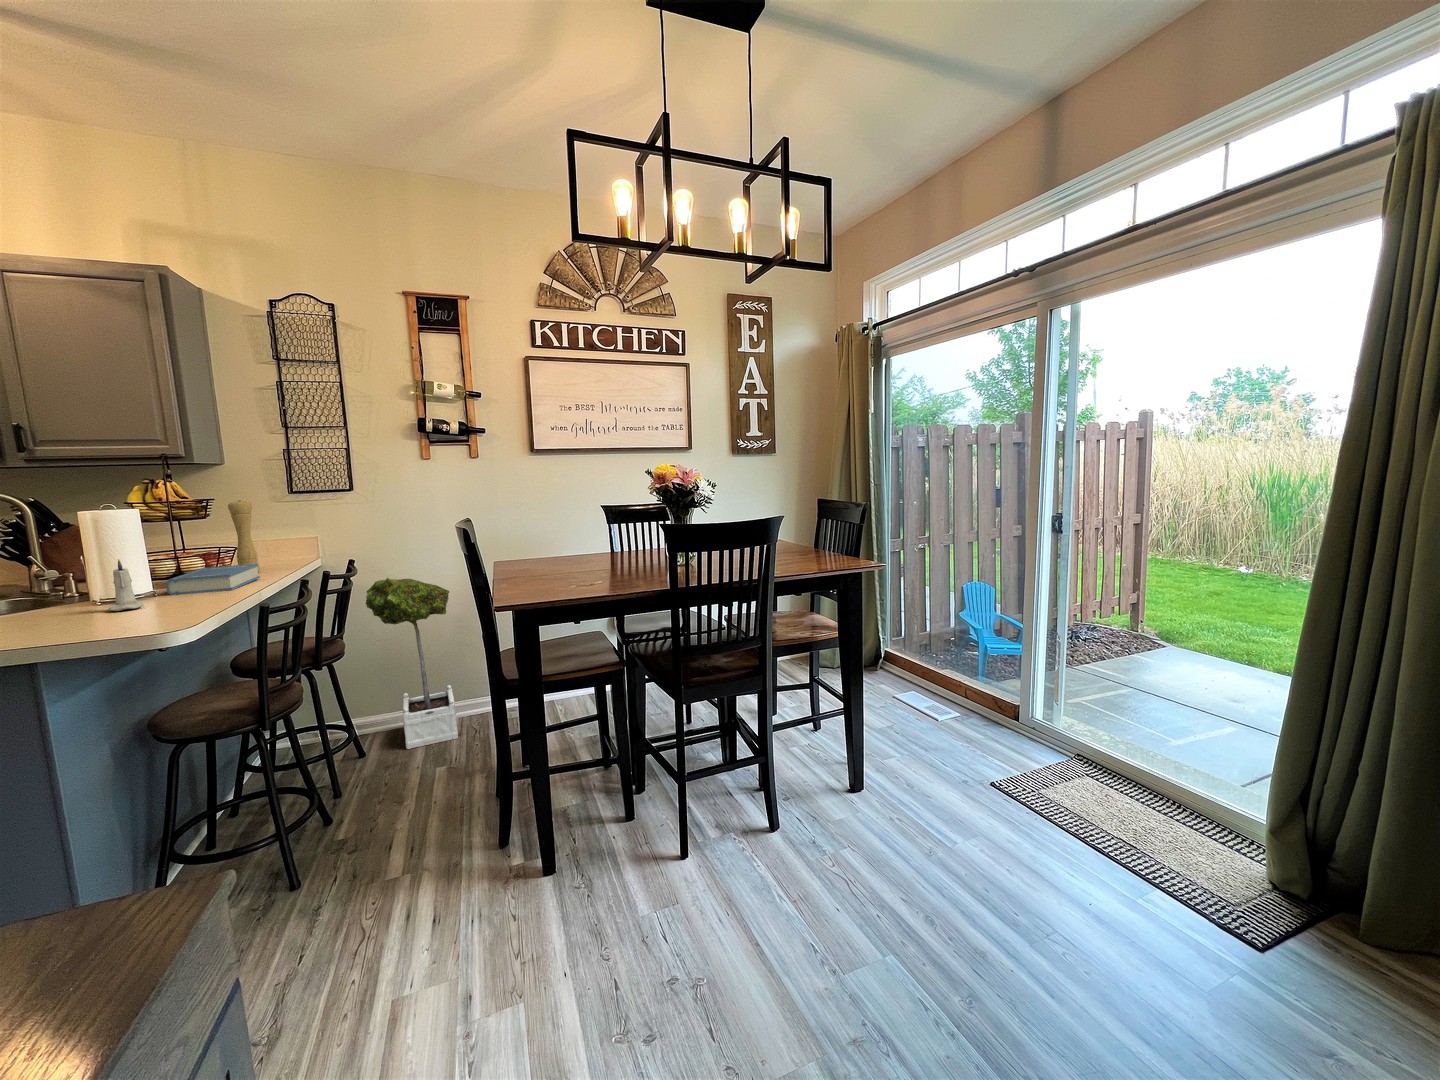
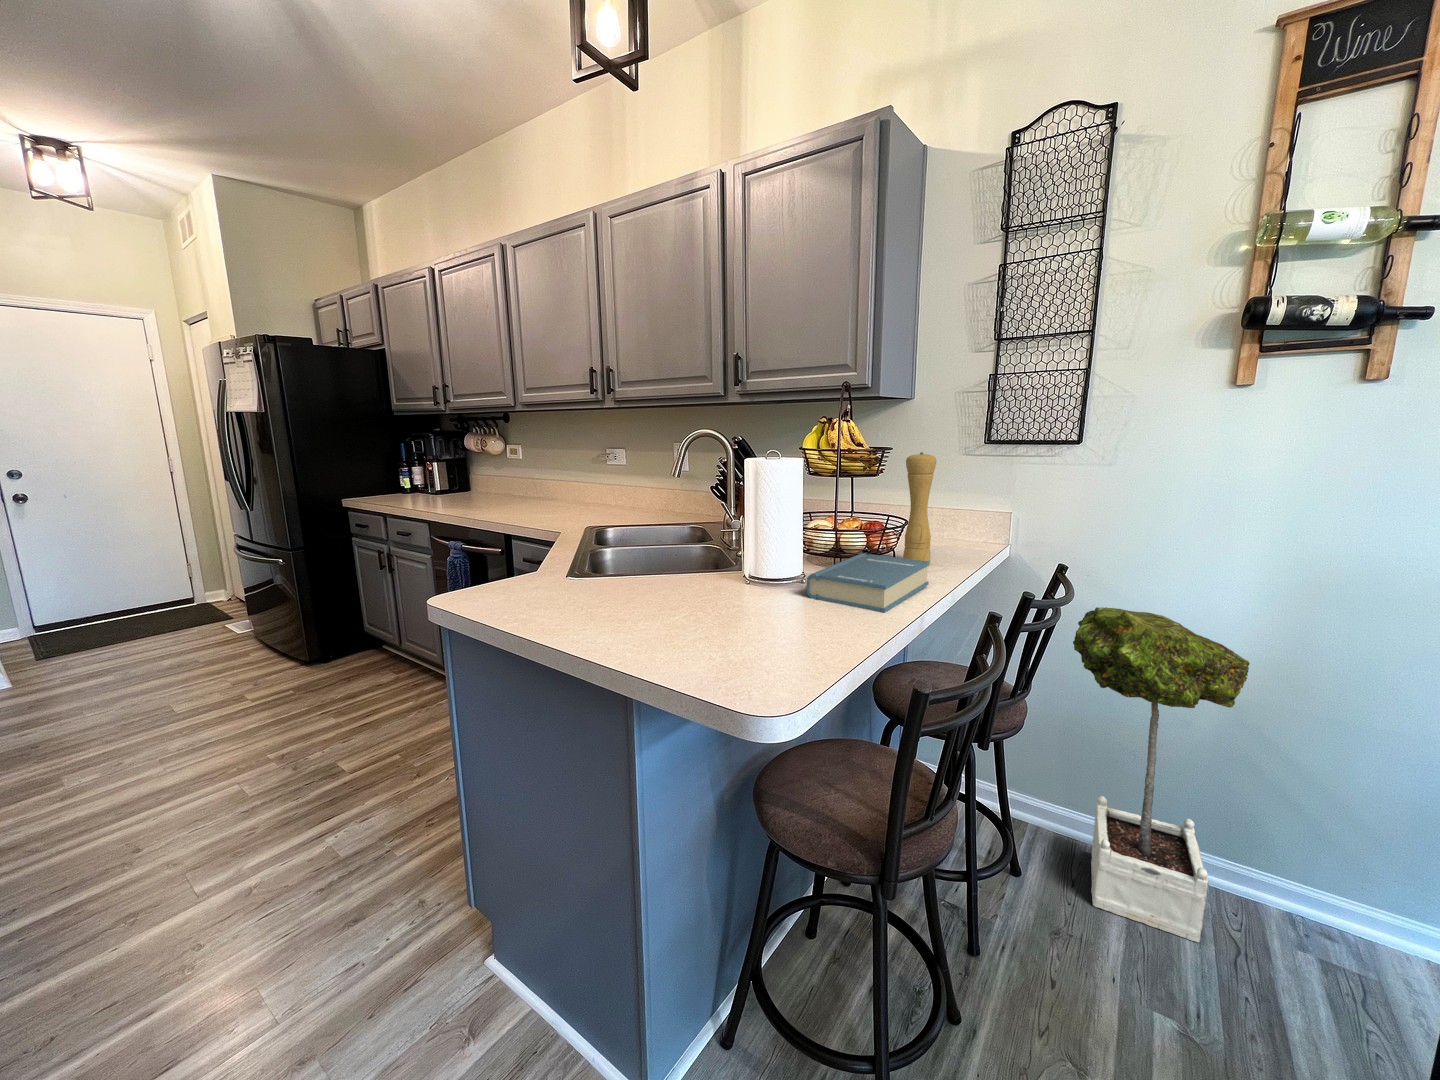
candle: present [108,560,144,611] -> none [721,546,764,630]

